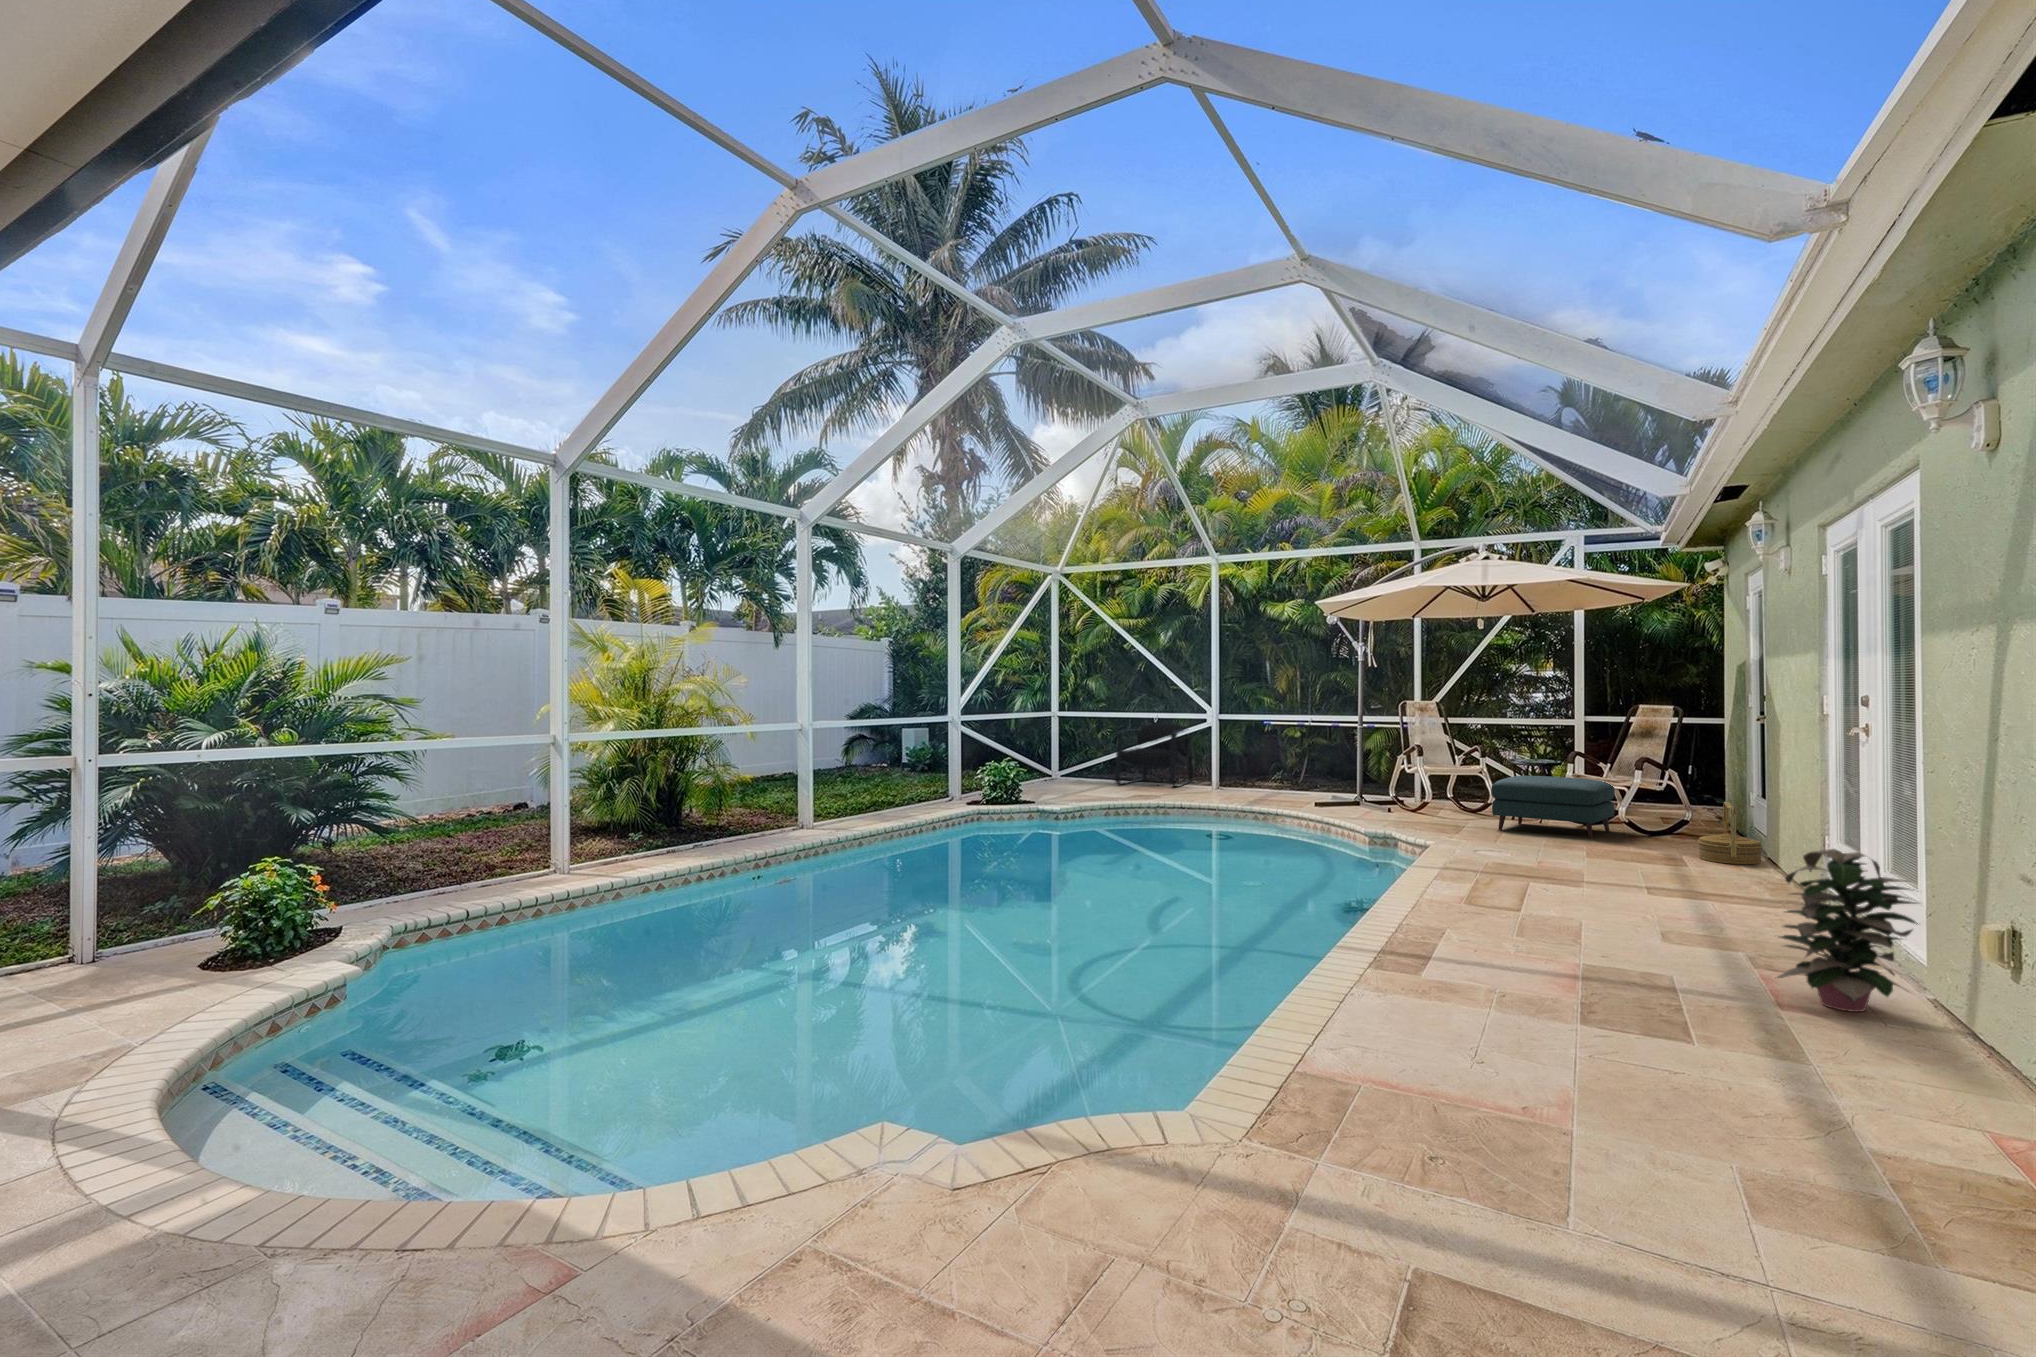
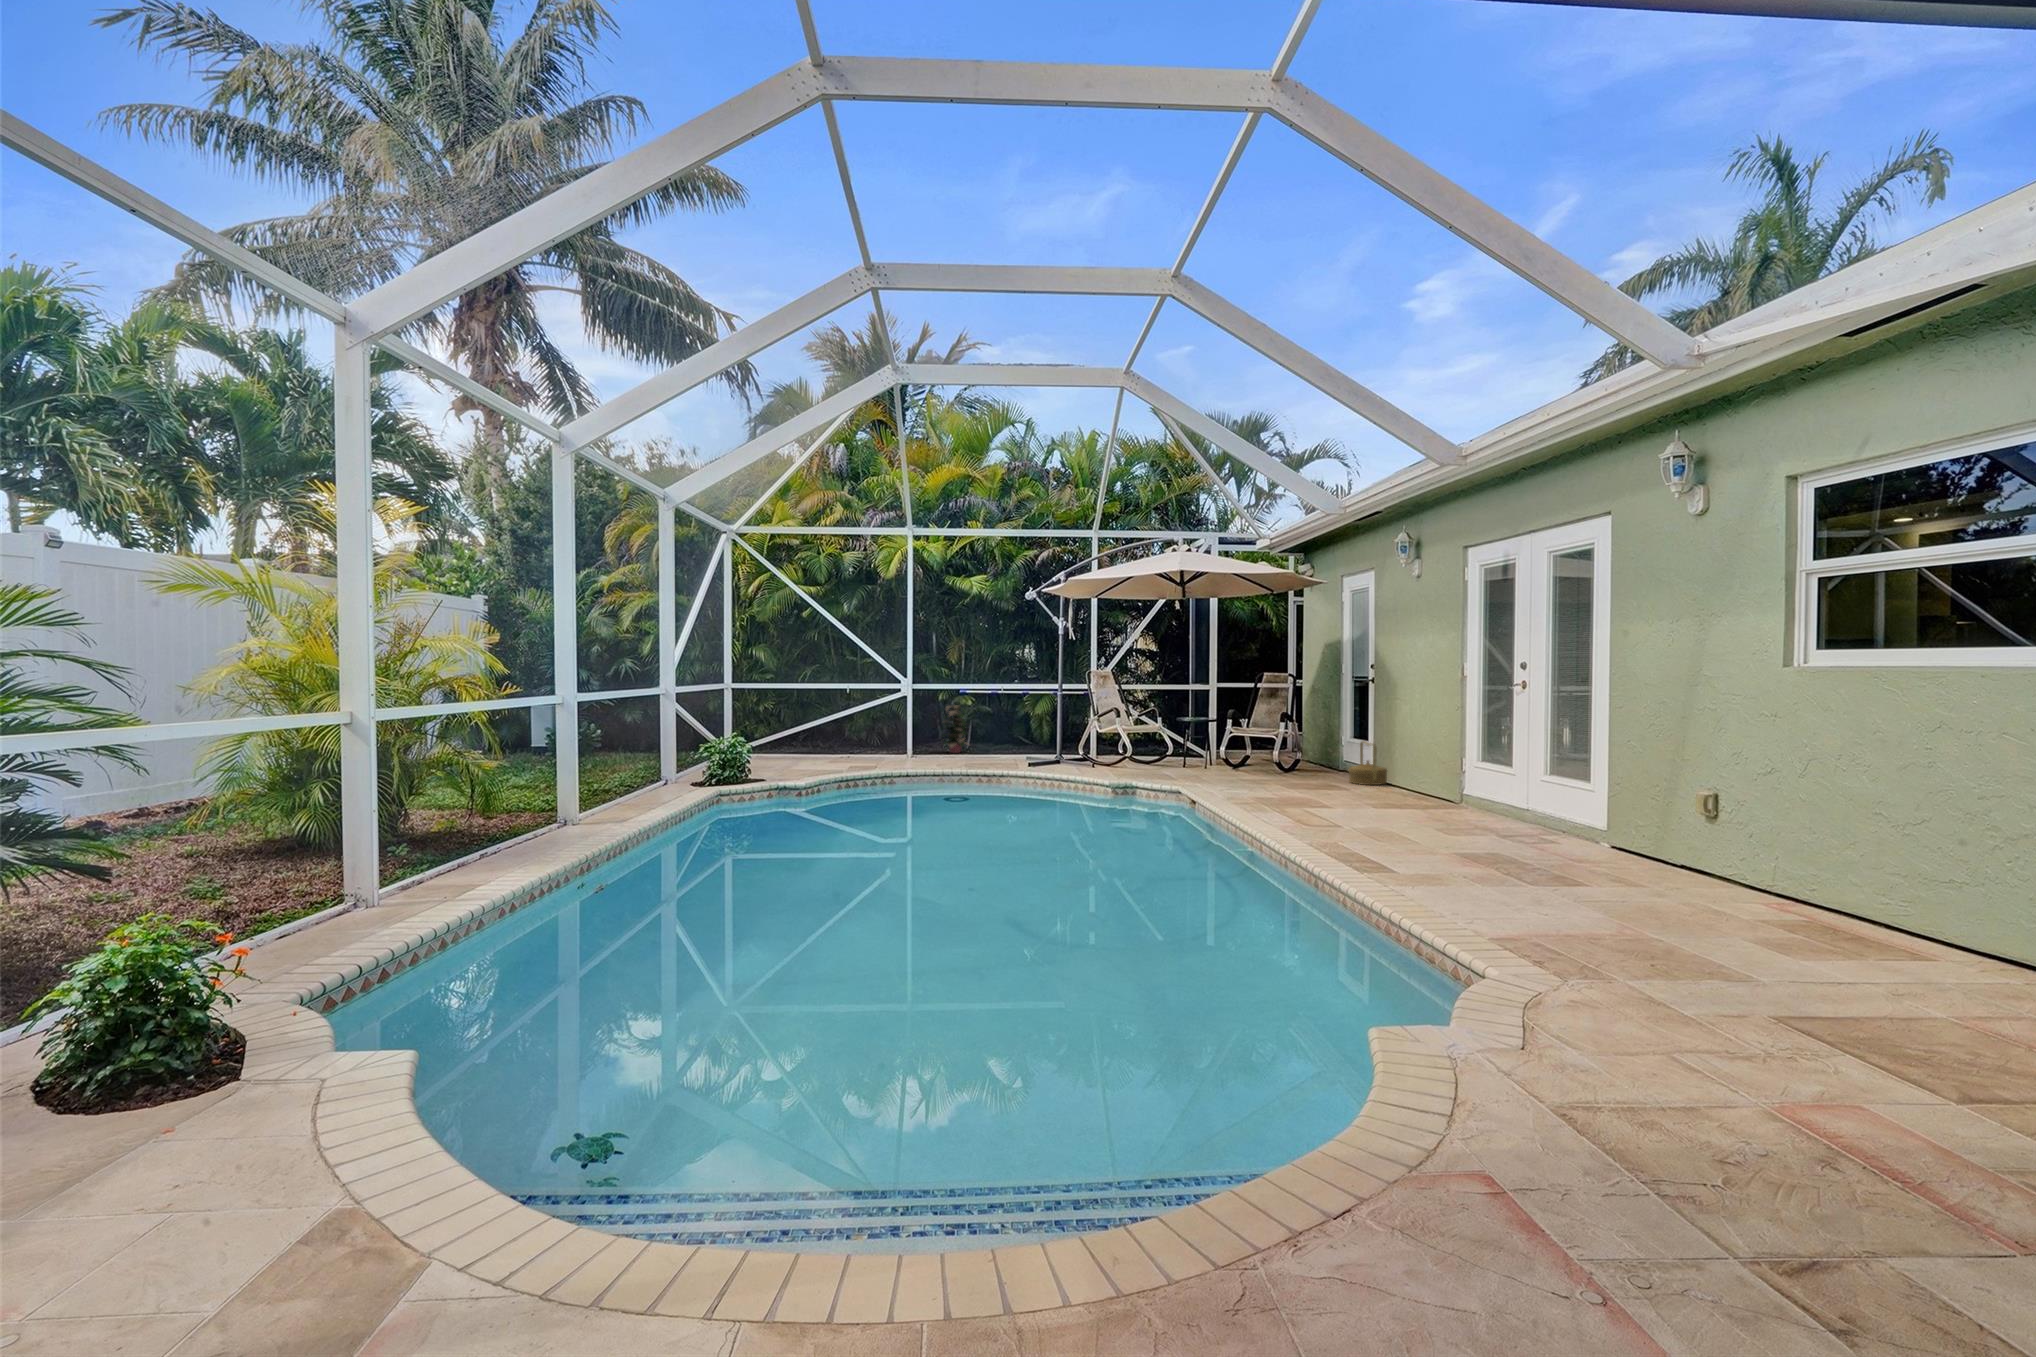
armchair: present [1115,724,1193,787] -> none [807,695,876,758]
ottoman: present [1491,776,1615,838] -> none [1193,729,1273,775]
decorative plant: present [1775,849,1918,1012] -> present [941,705,968,753]

